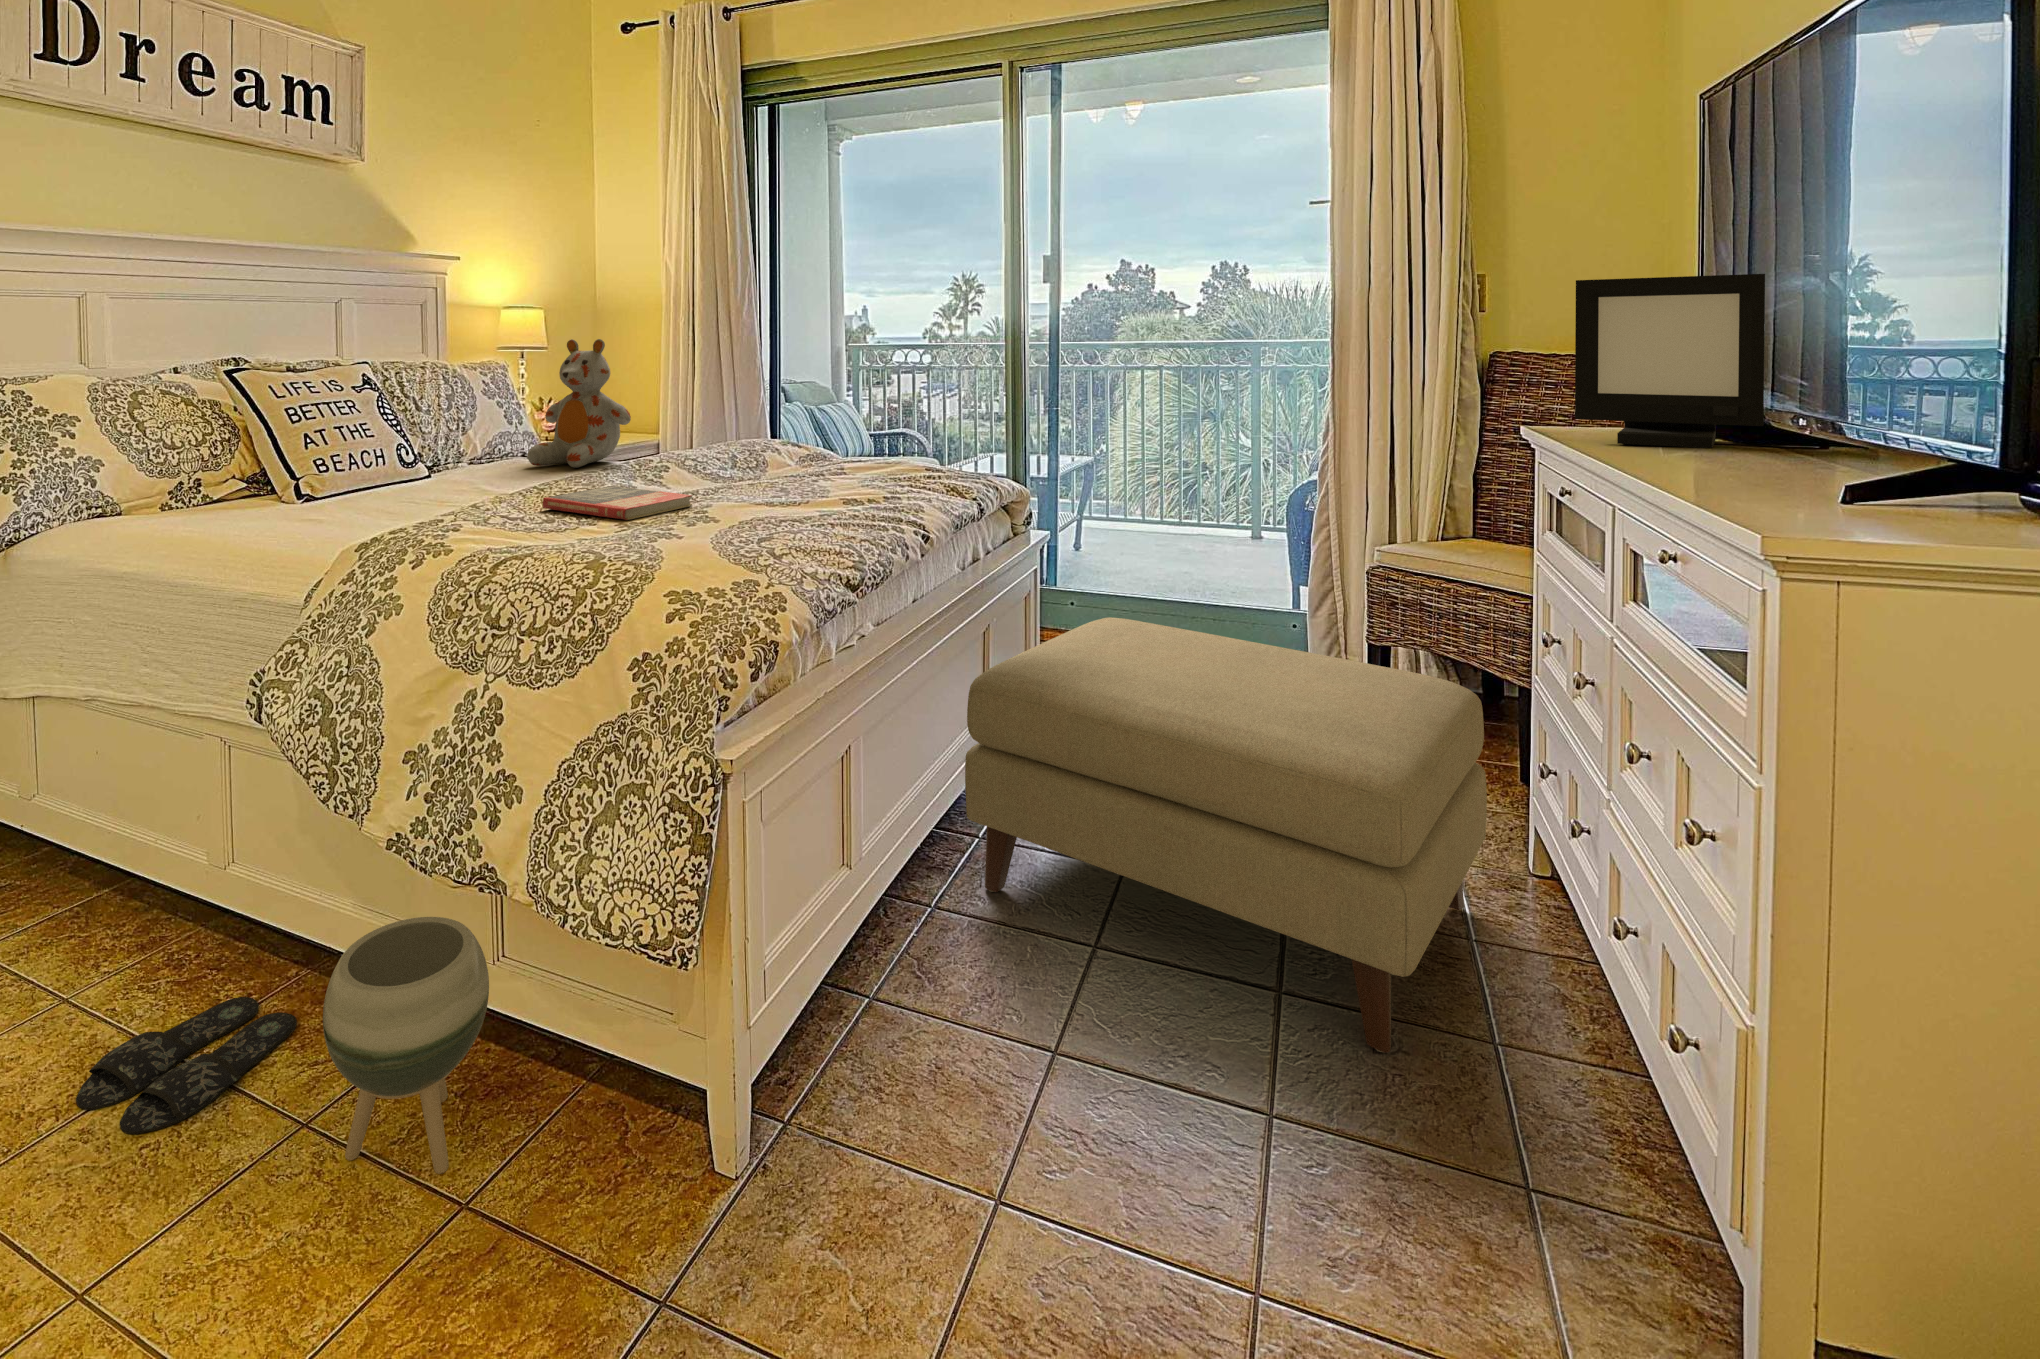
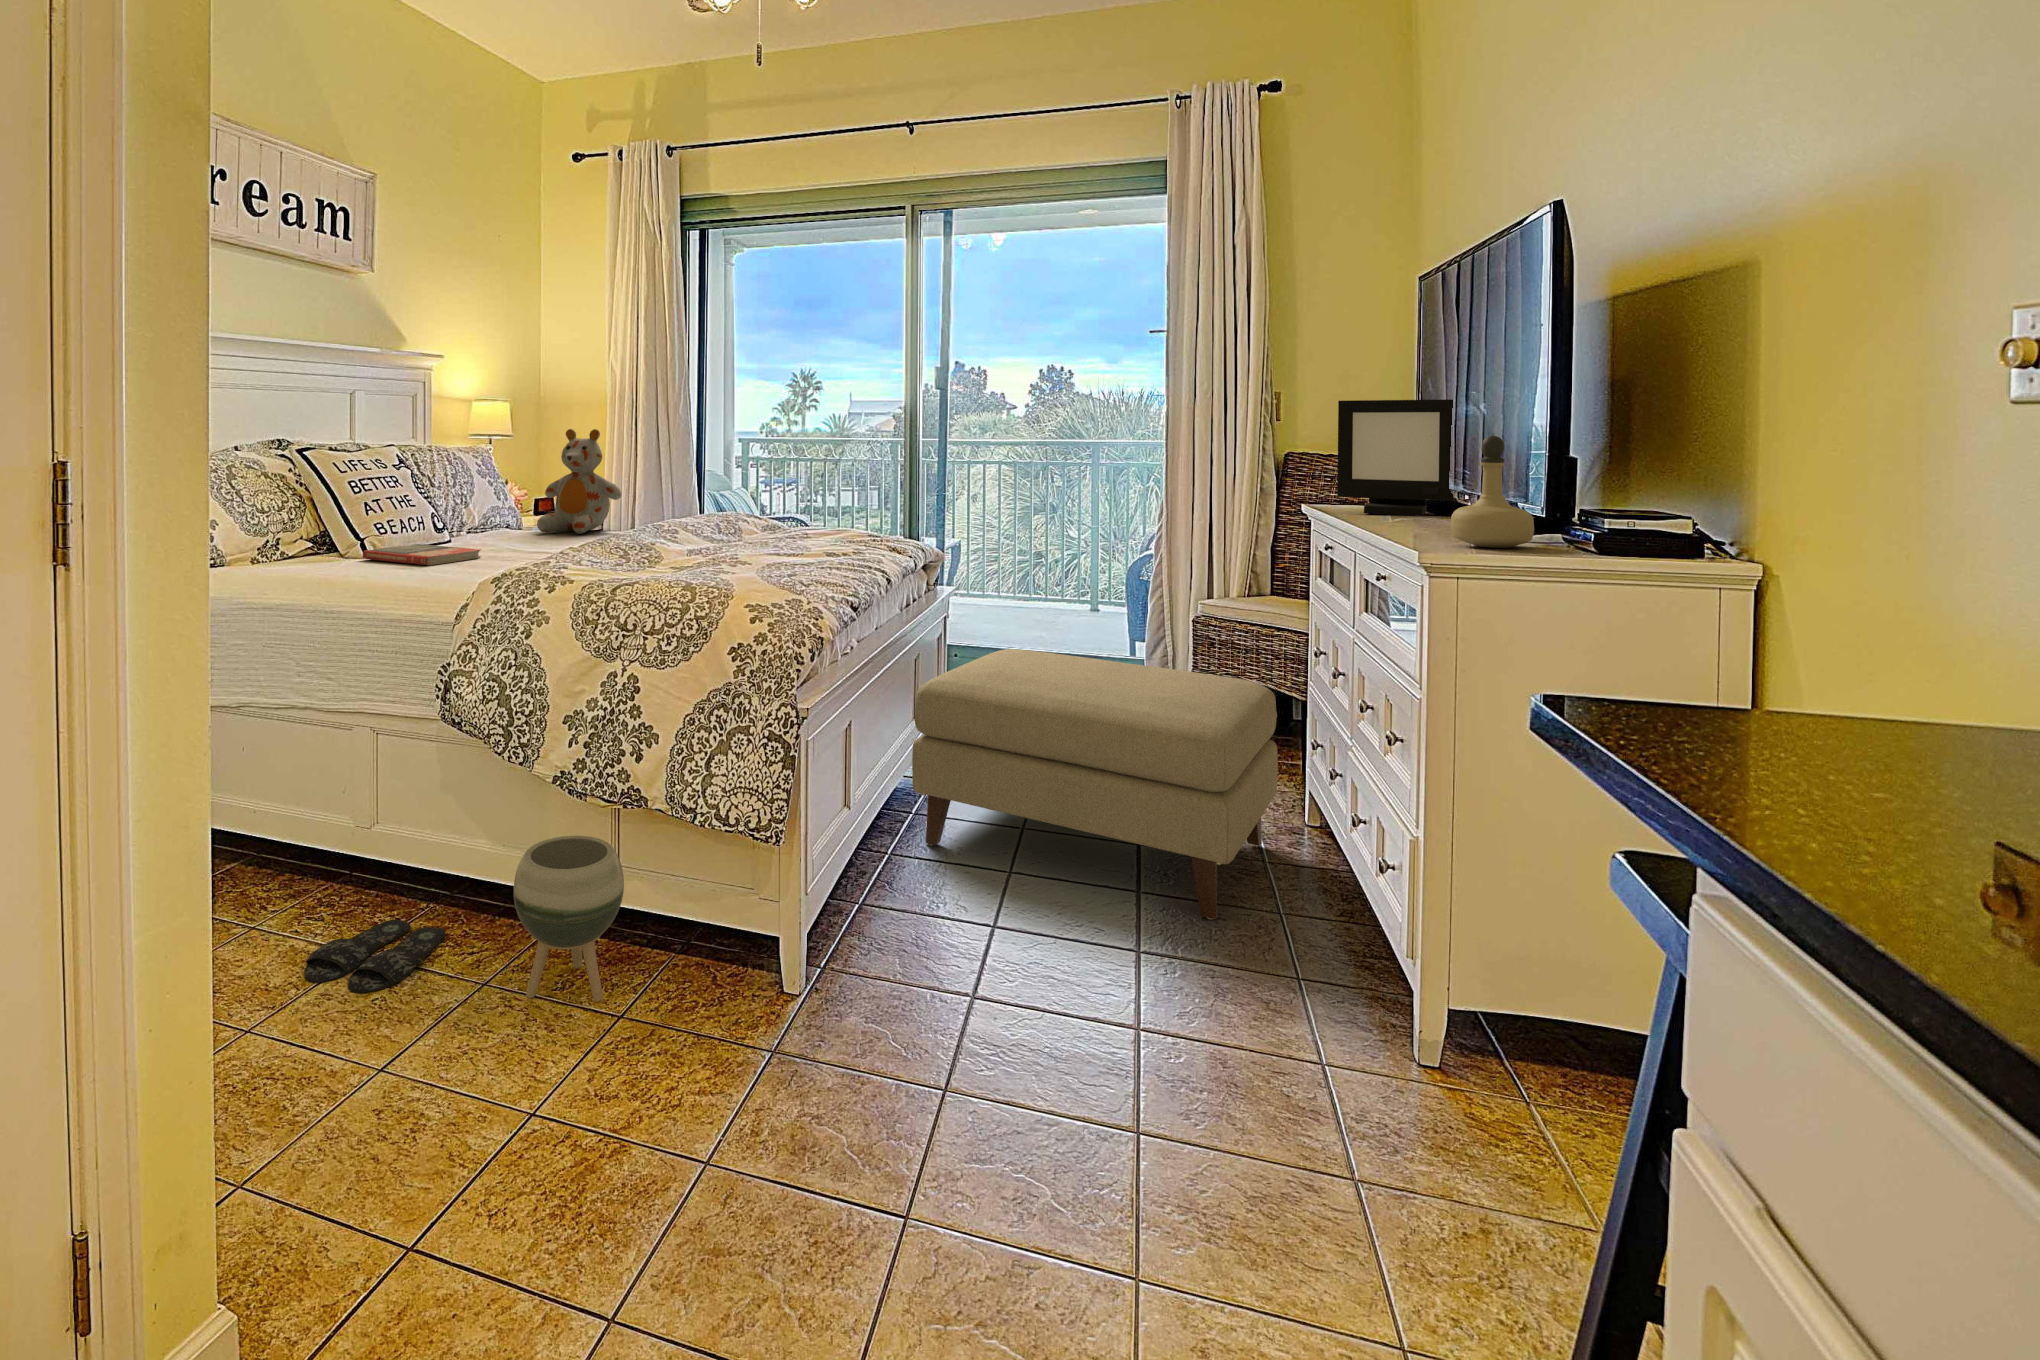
perfume bottle: none [1803,332,1979,534] -> present [1451,436,1534,548]
book: present [543,486,692,520] -> present [363,544,481,565]

